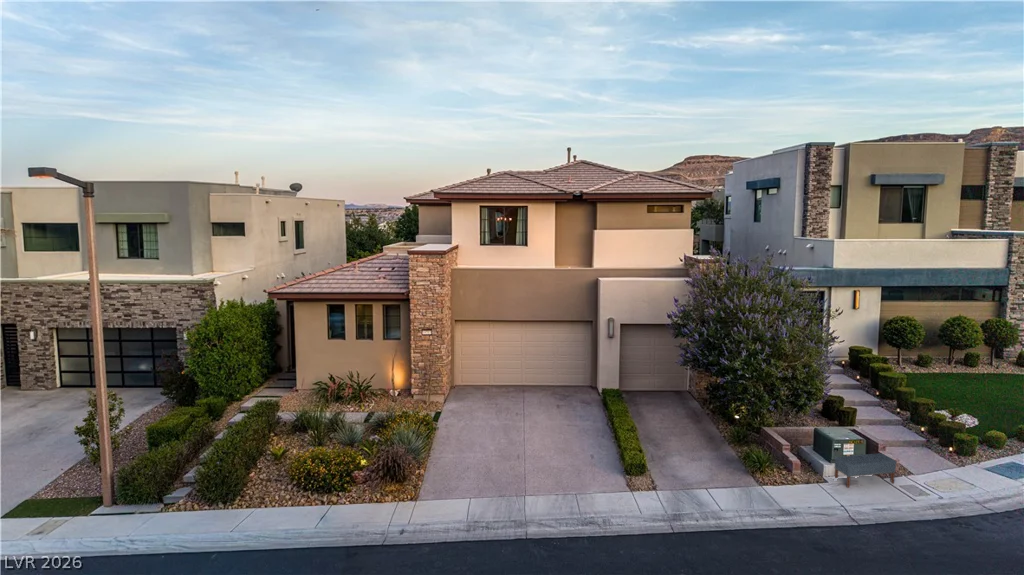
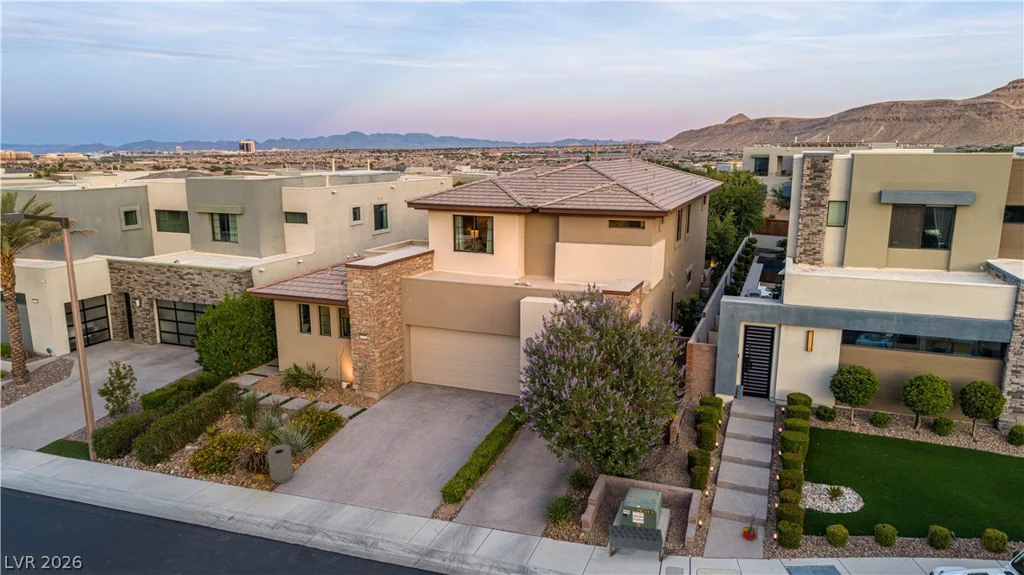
decorative plant: none [928,424,946,456] -> present [743,511,761,540]
trash can: none [405,444,433,492] -> present [268,445,293,483]

